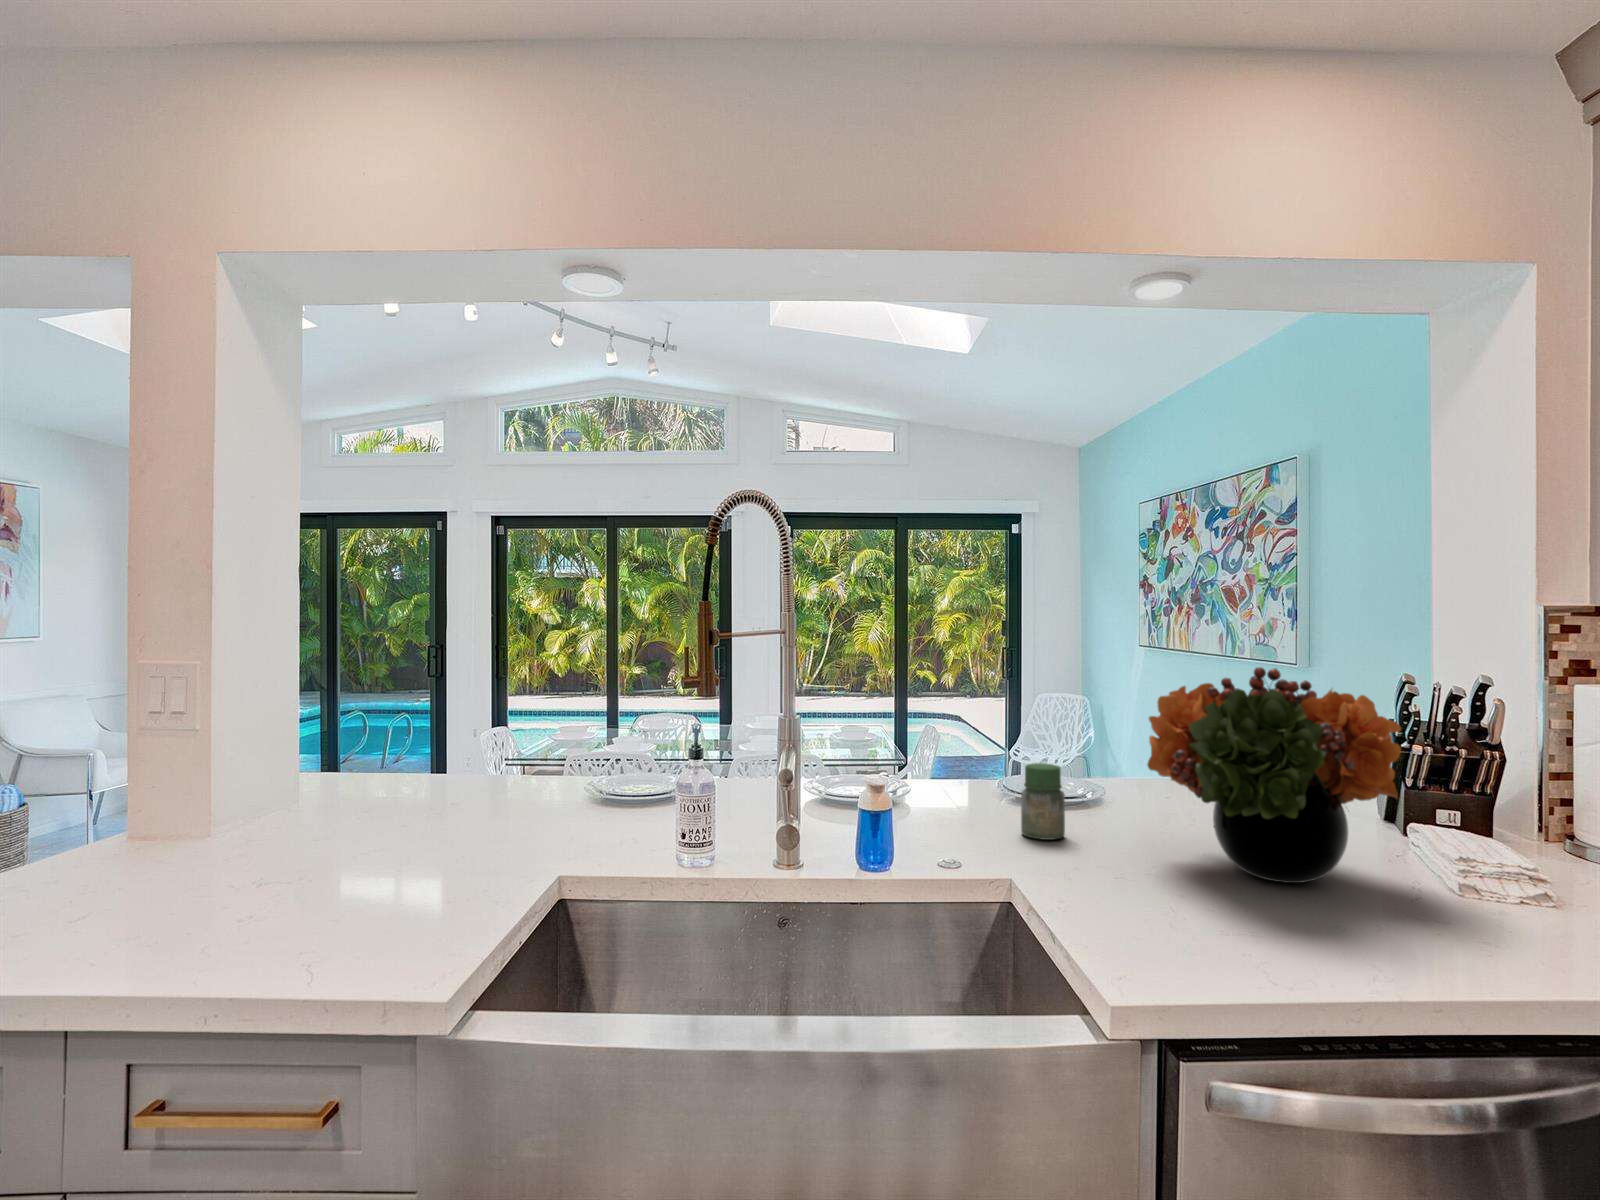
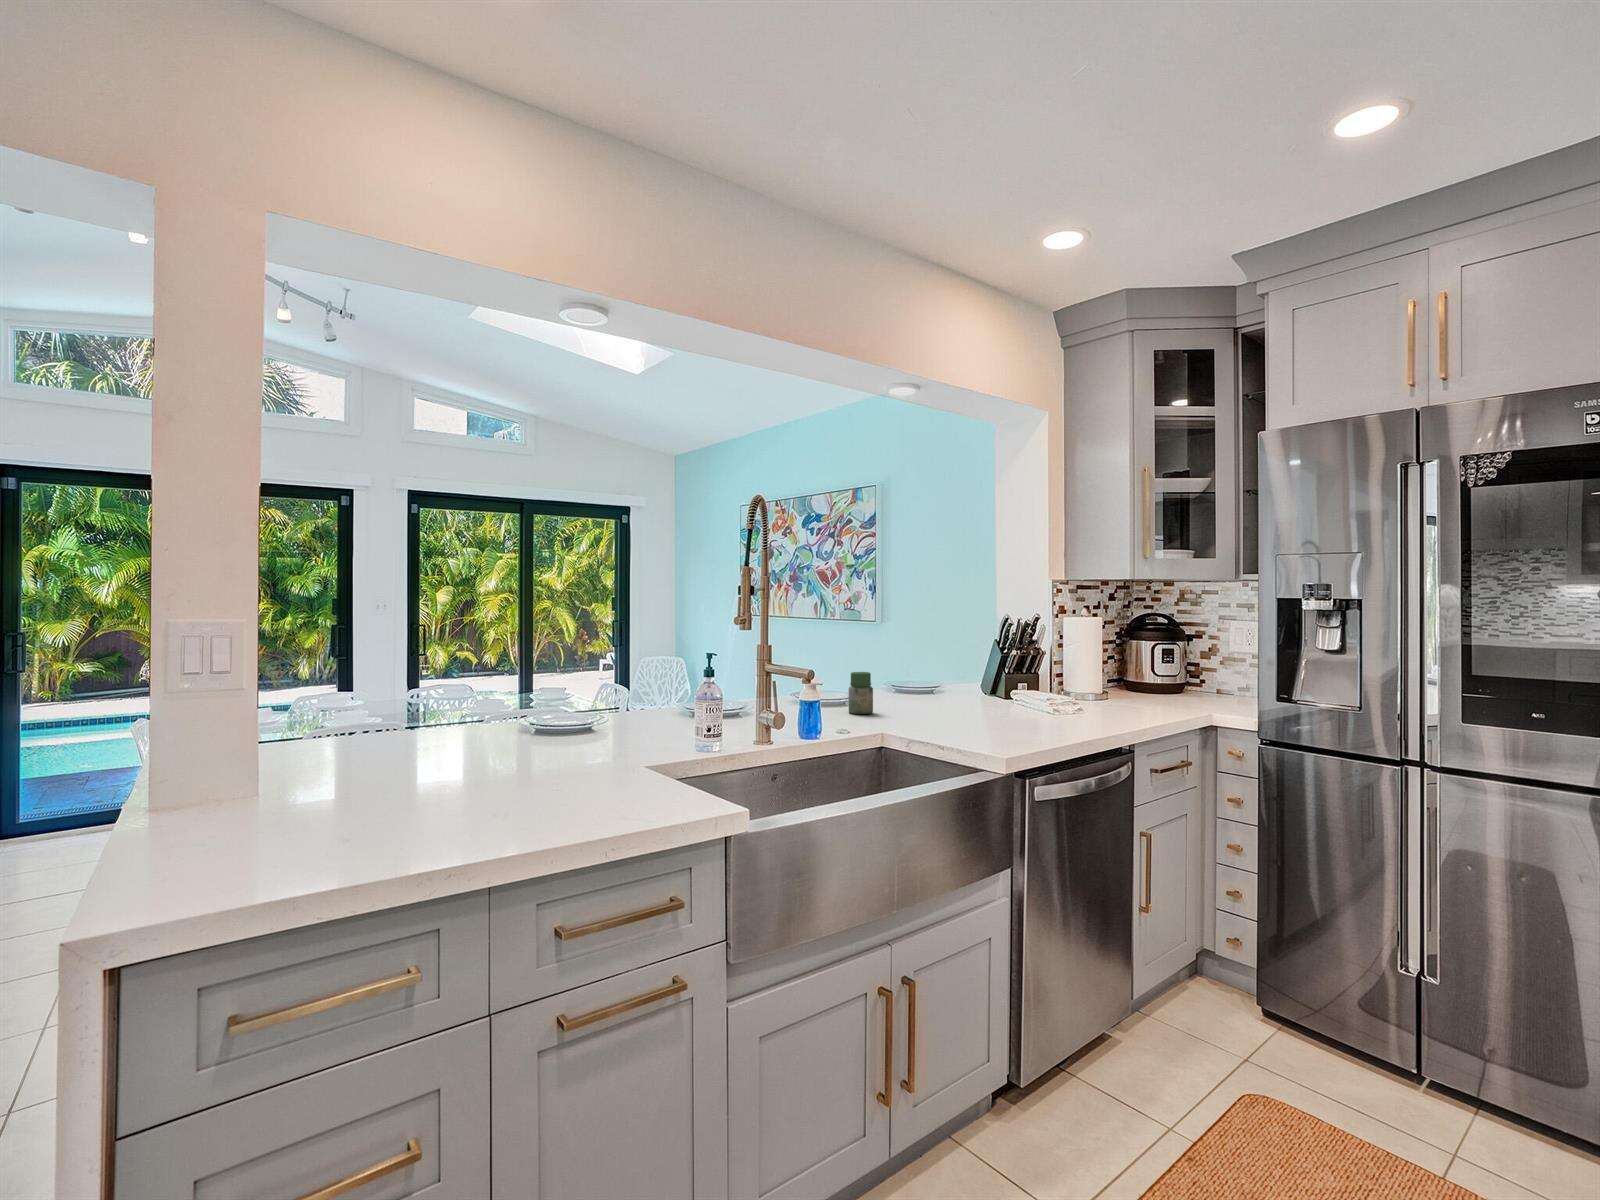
flower arrangement: present [1148,667,1401,883] -> none [918,611,1036,716]

